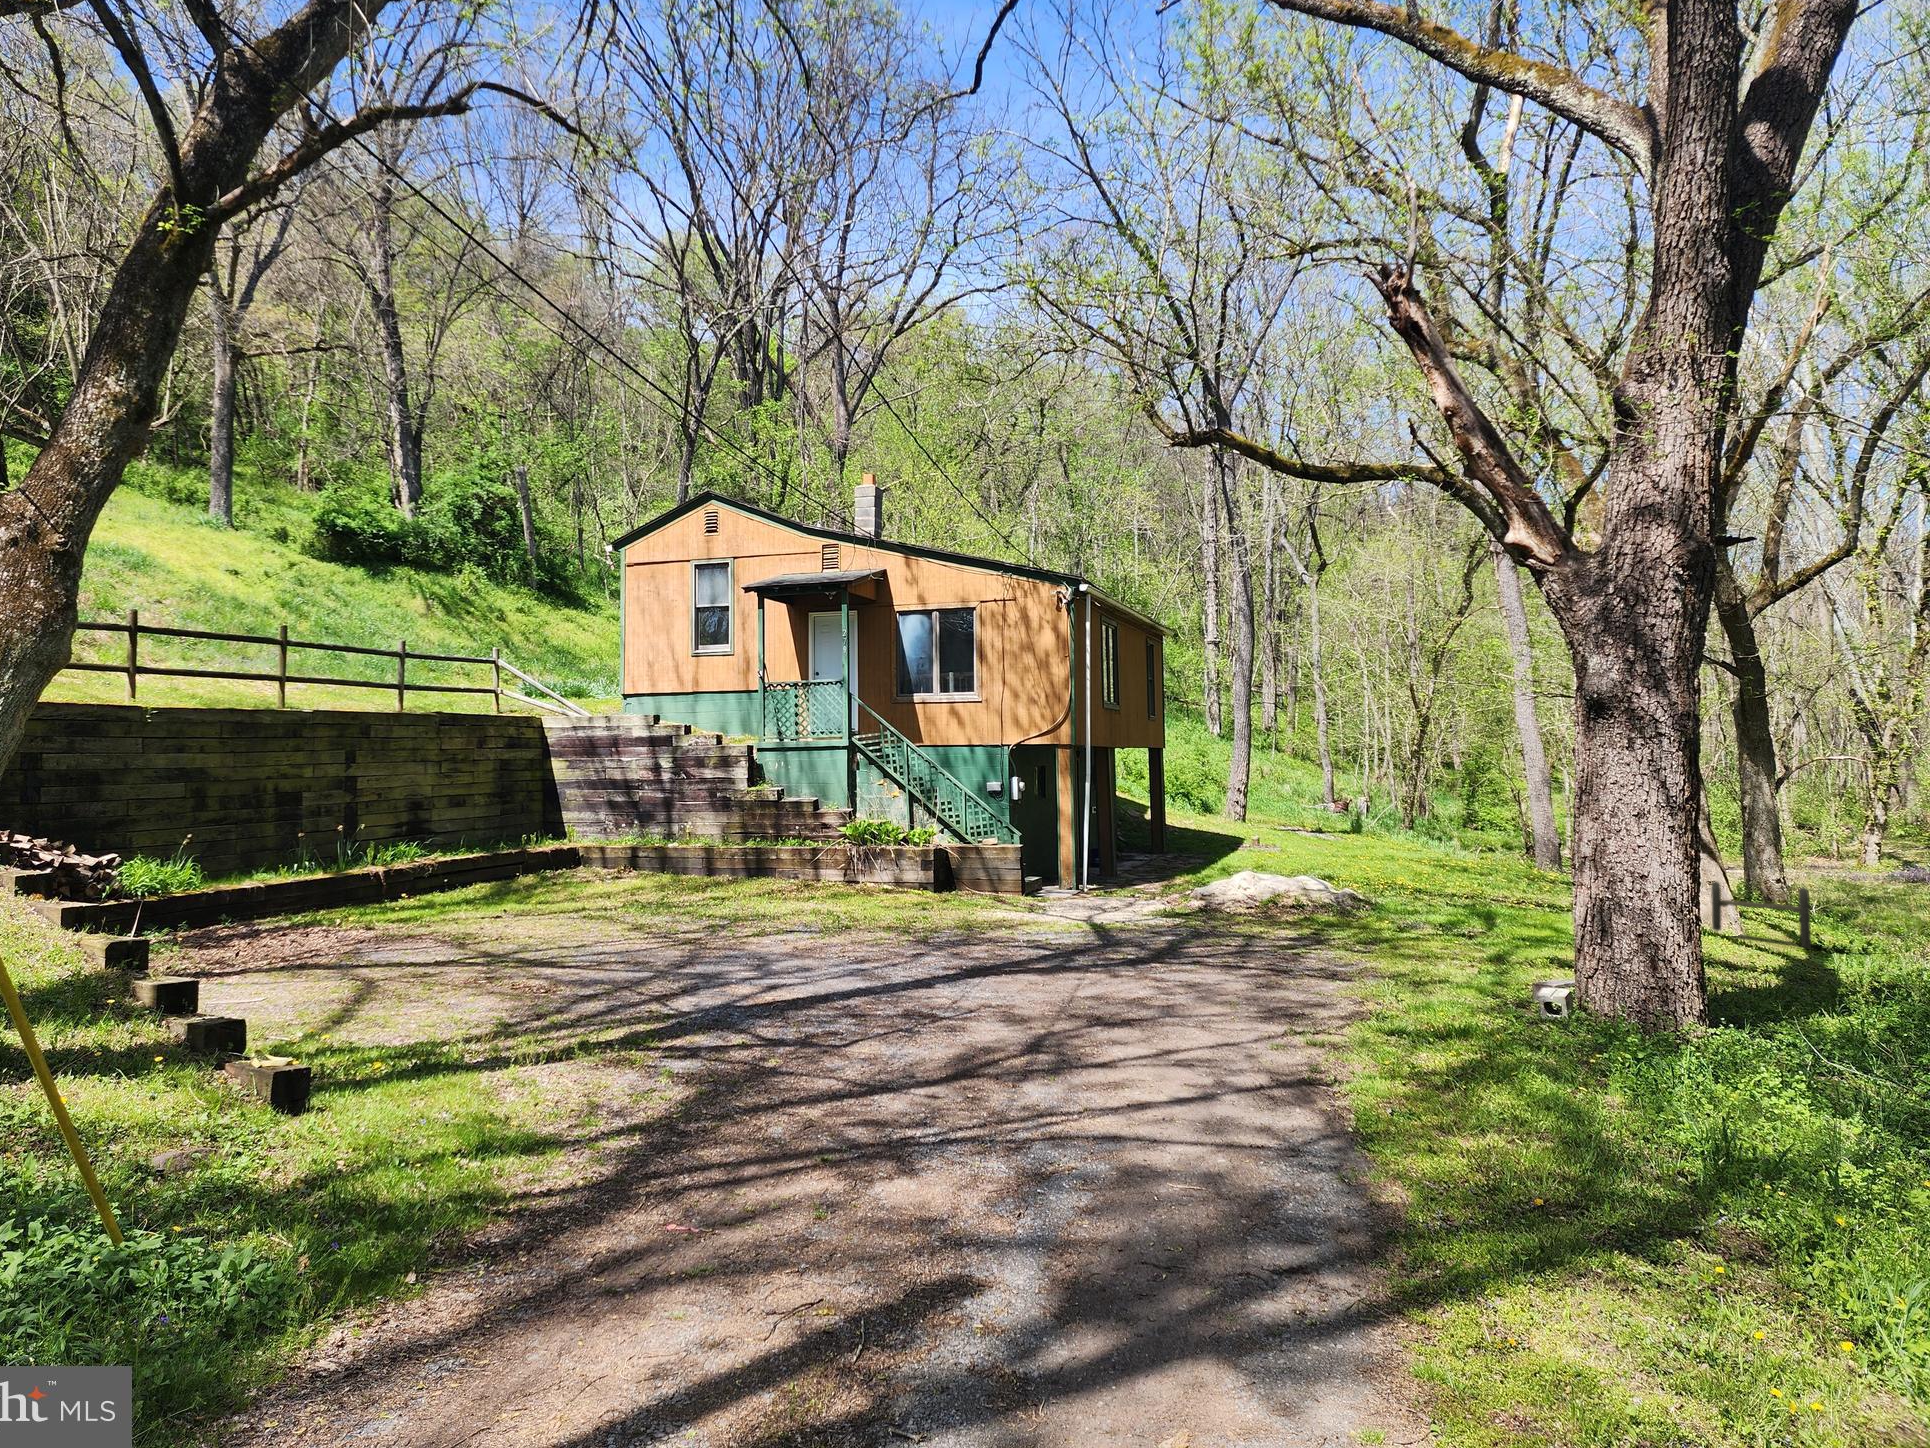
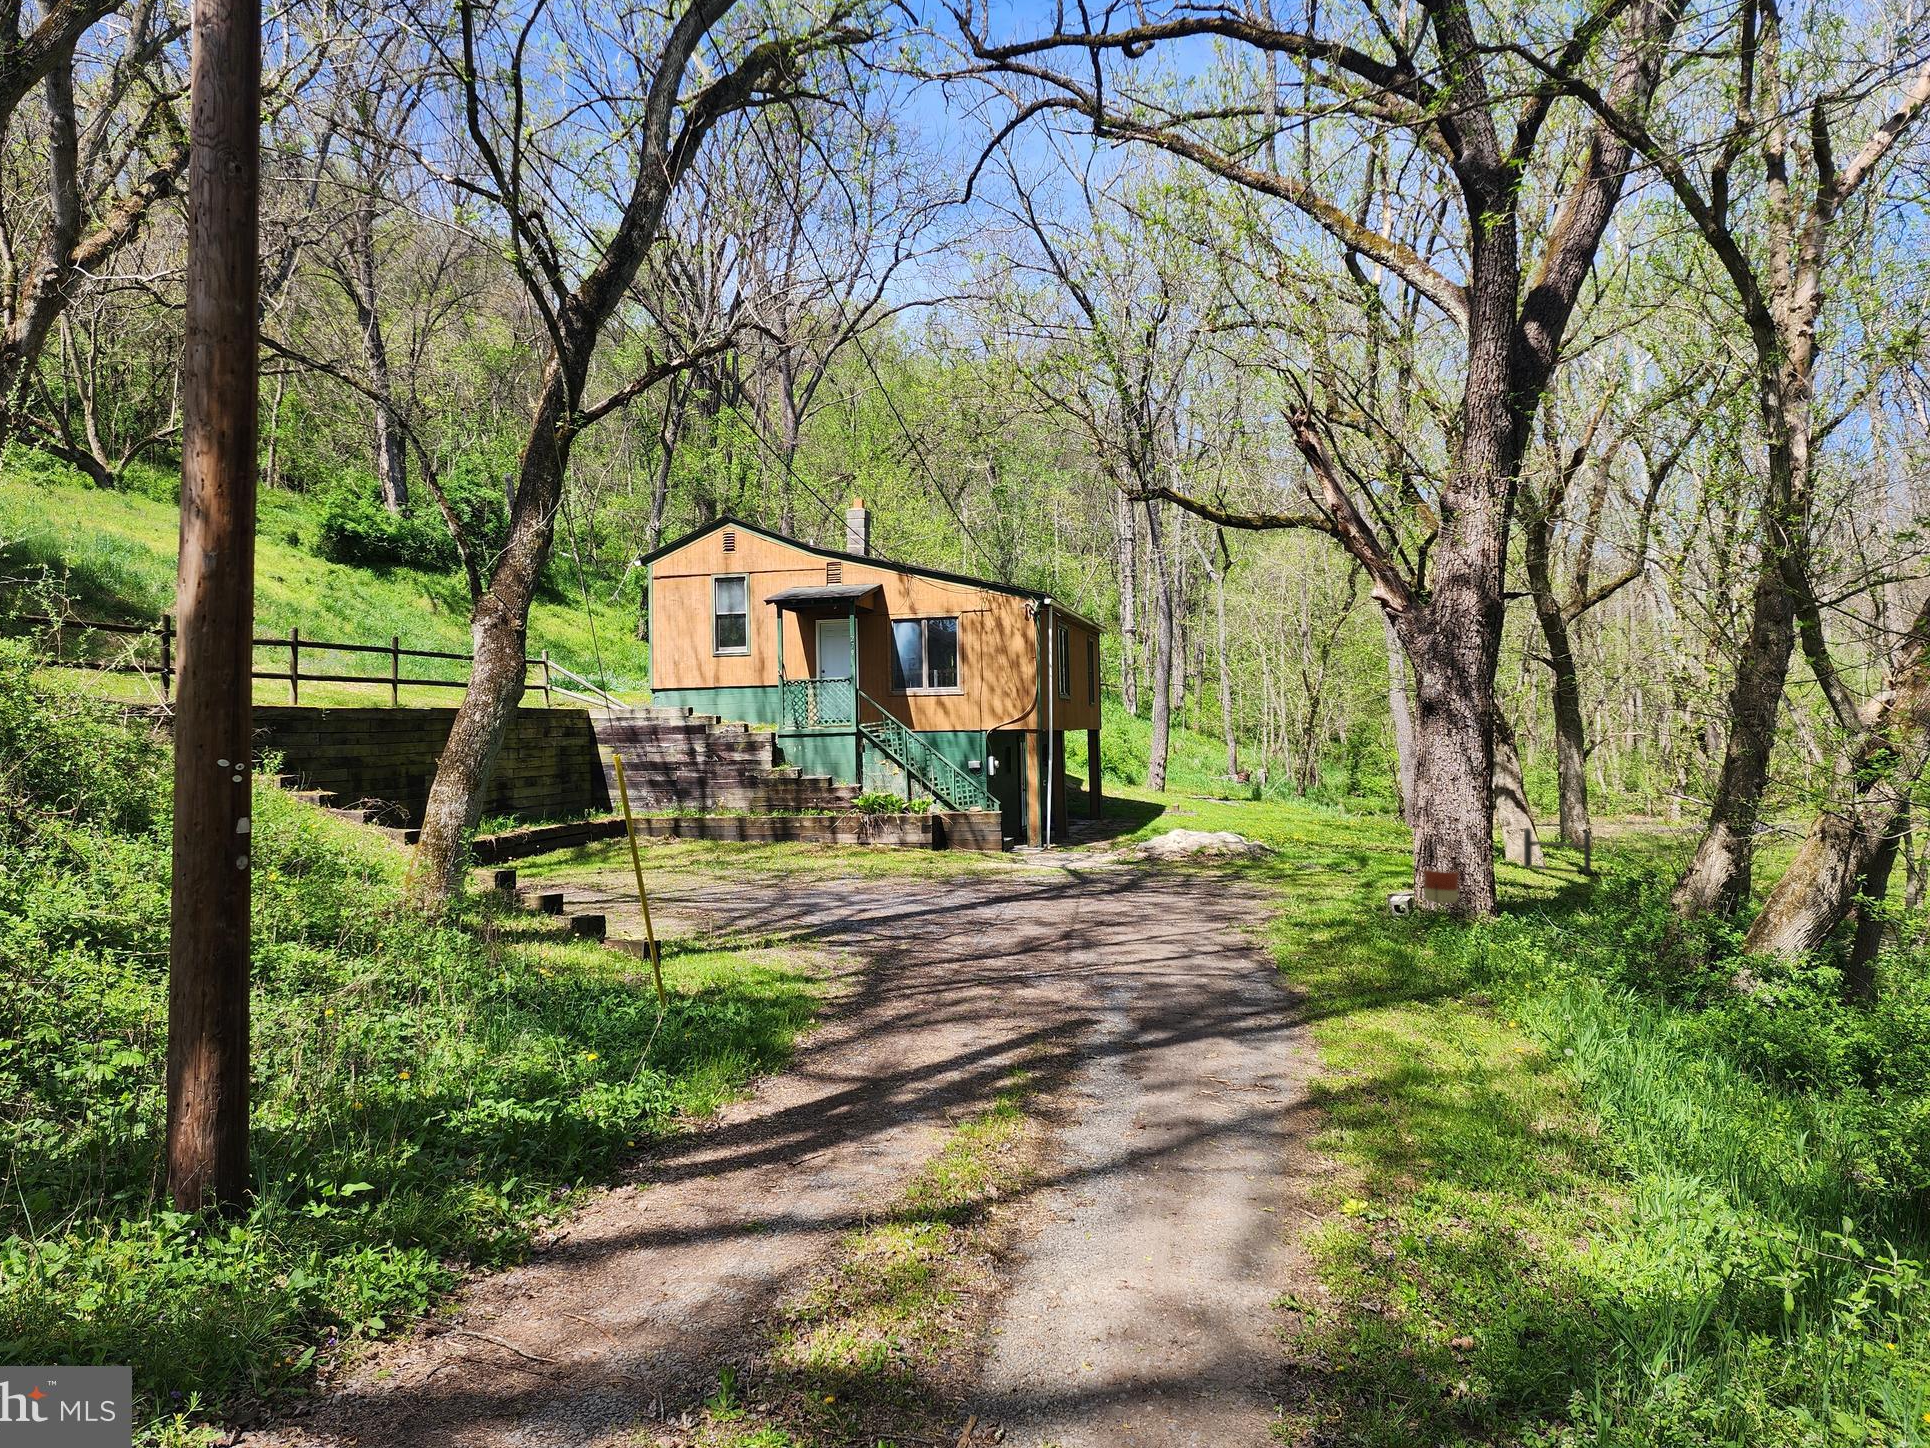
planter: none [1591,956,1654,1035] -> present [1424,869,1459,903]

